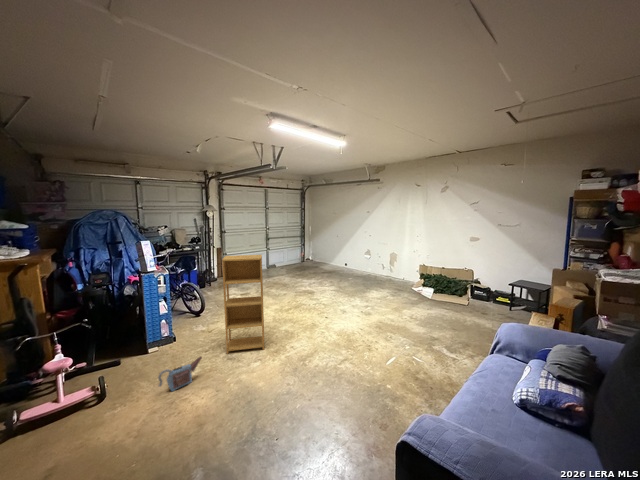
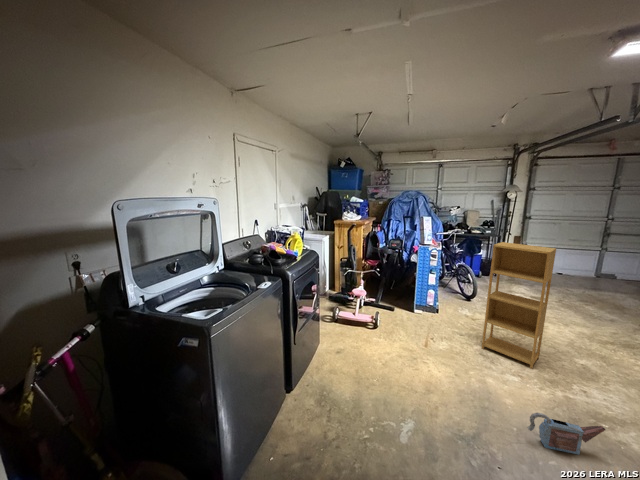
watering can: present [158,357,202,391] -> present [527,413,606,455]

